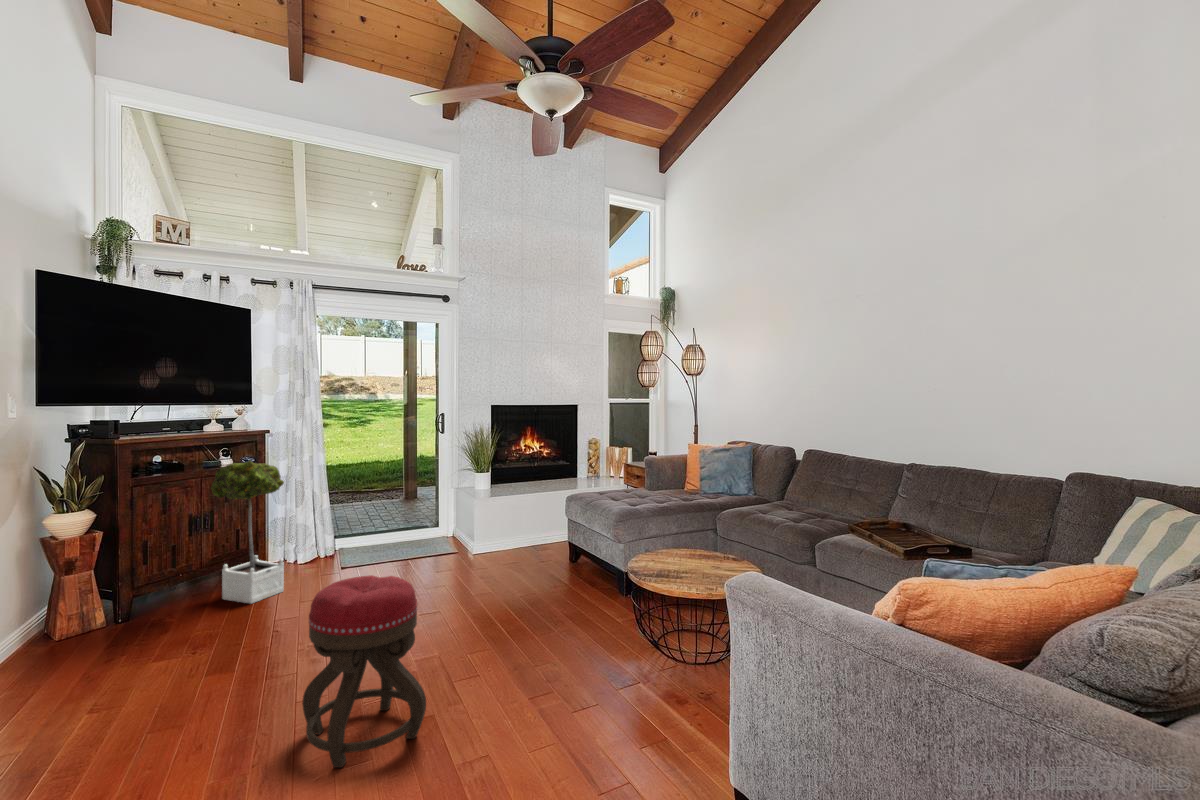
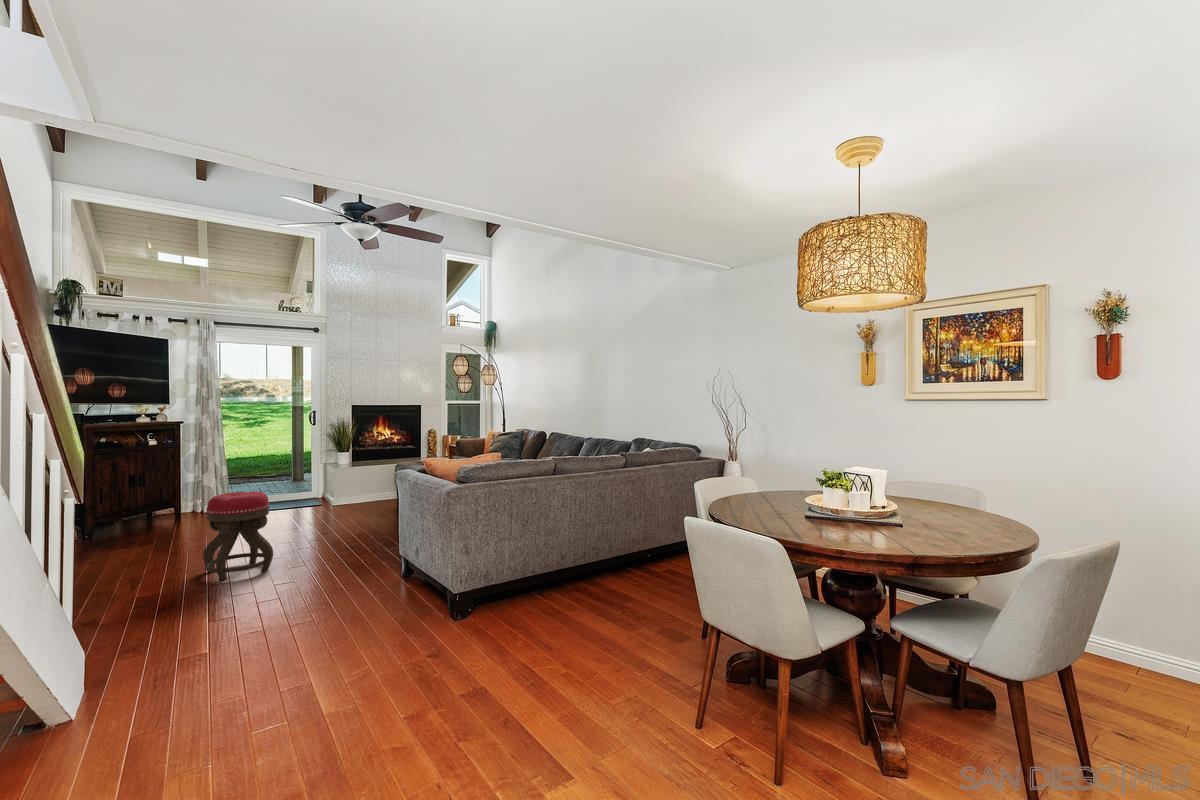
potted tree: present [211,460,284,603] -> none [141,439,194,531]

